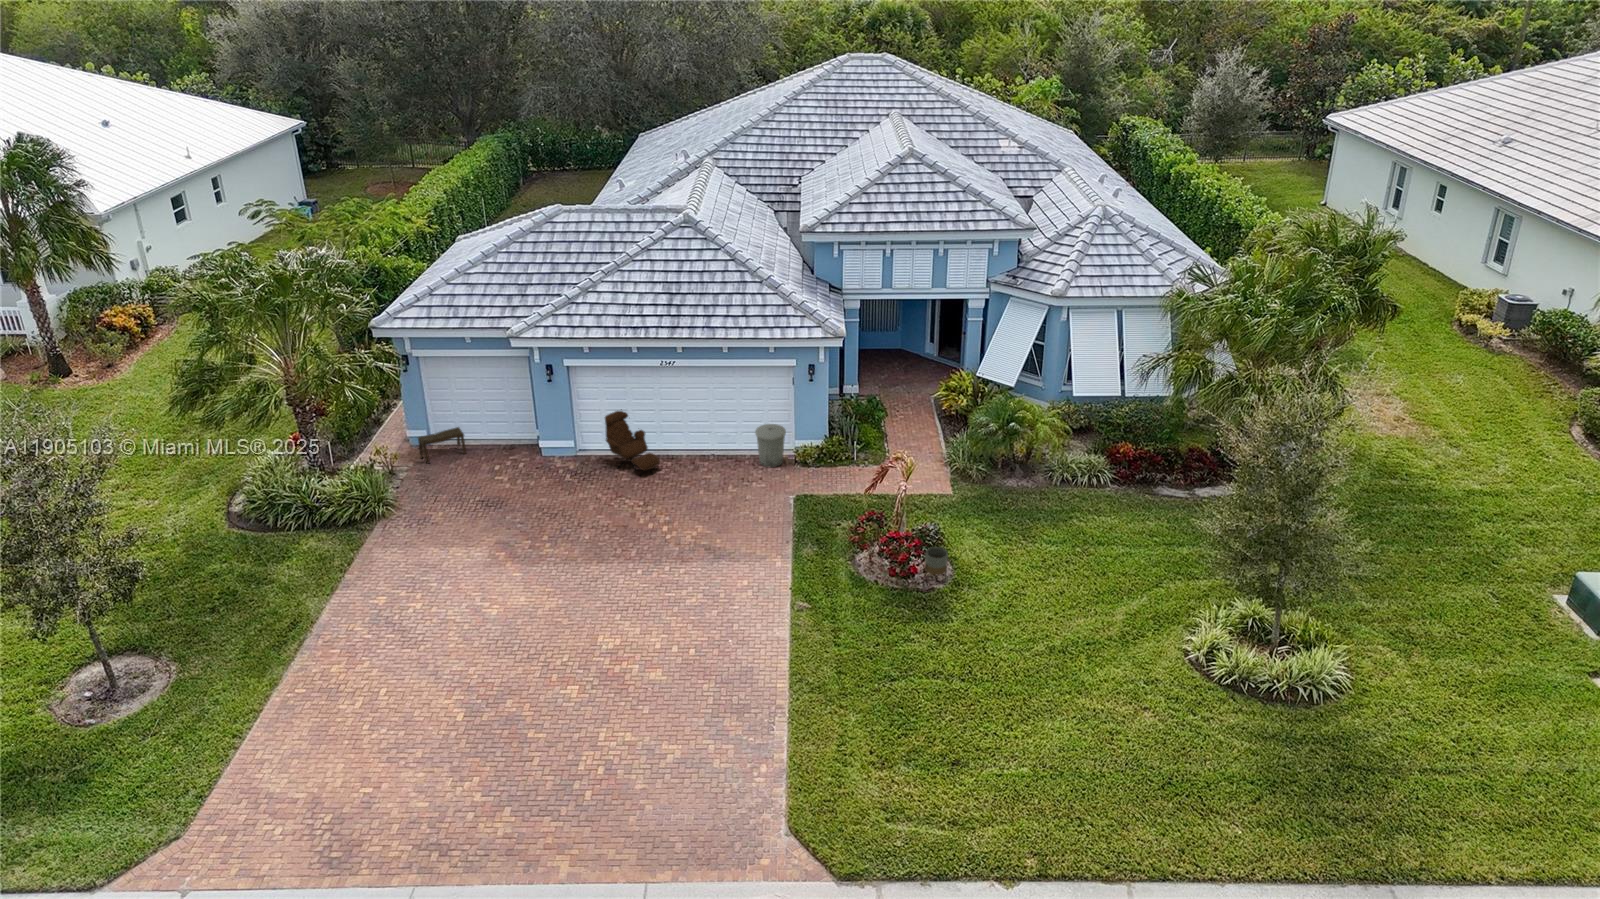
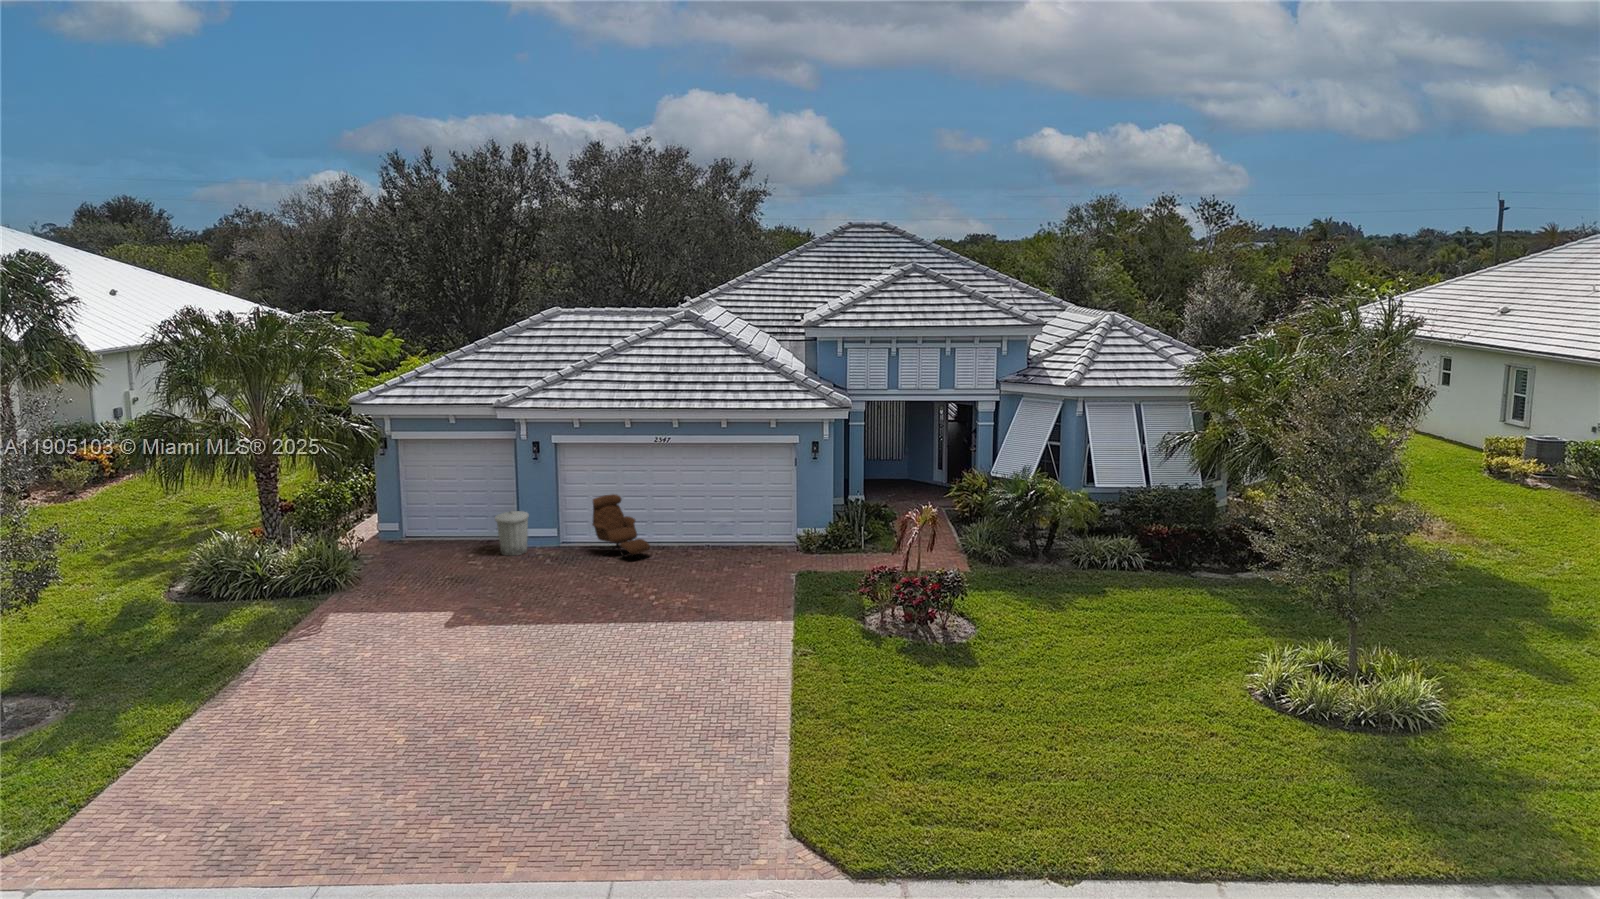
trash can: present [755,424,786,467] -> present [495,511,529,556]
bench: present [418,427,466,464] -> none [390,518,441,553]
planter: present [925,547,948,575] -> none [943,596,969,635]

